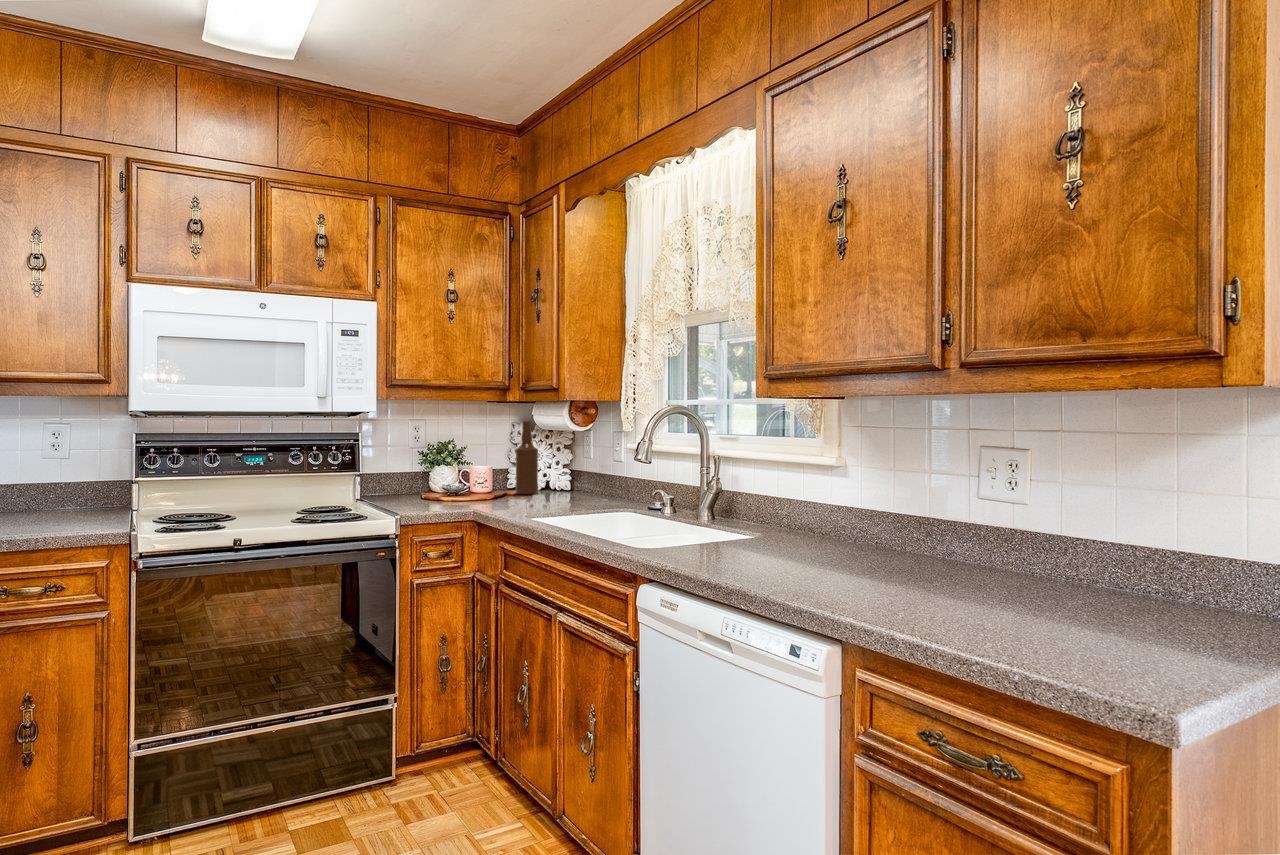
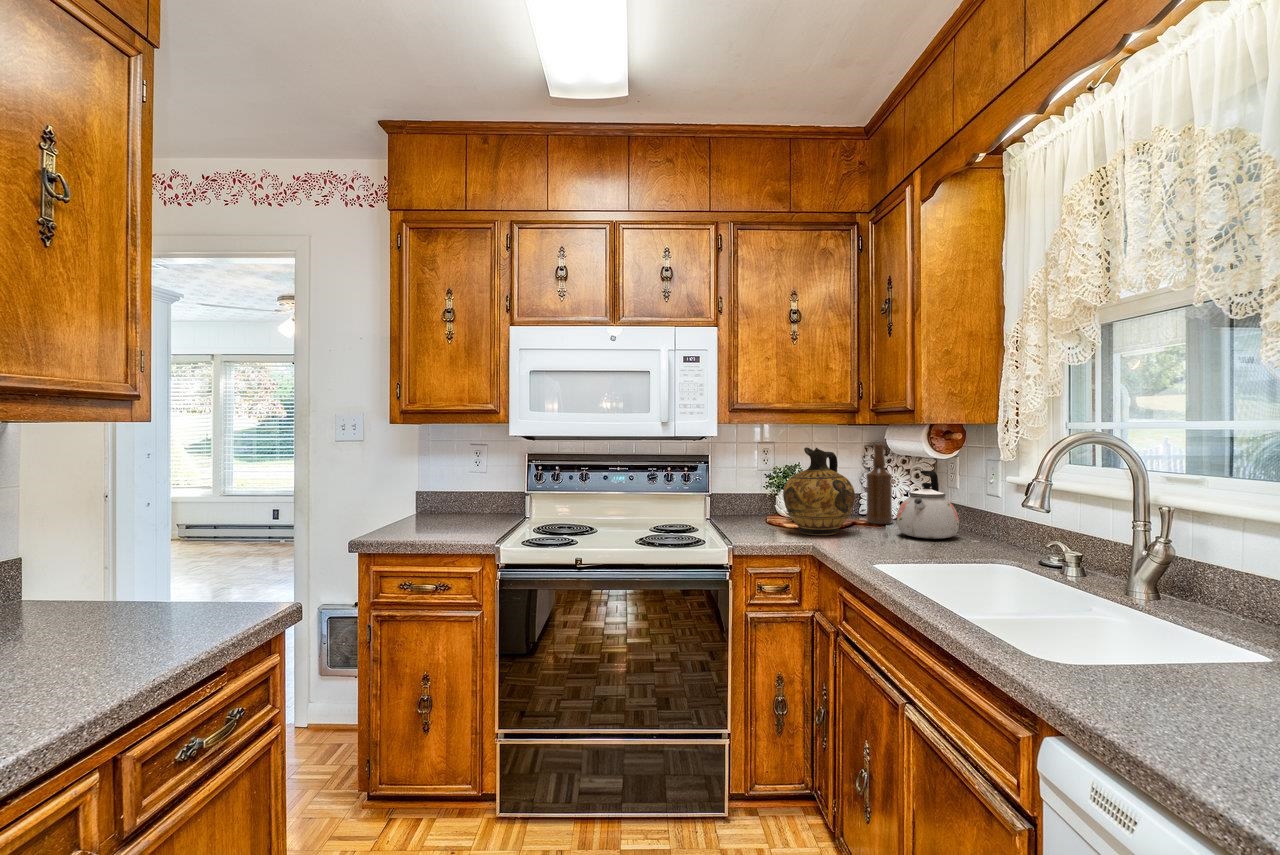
ceramic jug: none [442,423,508,504] -> present [783,447,855,535]
kettle: none [544,443,593,501] -> present [897,471,959,539]

